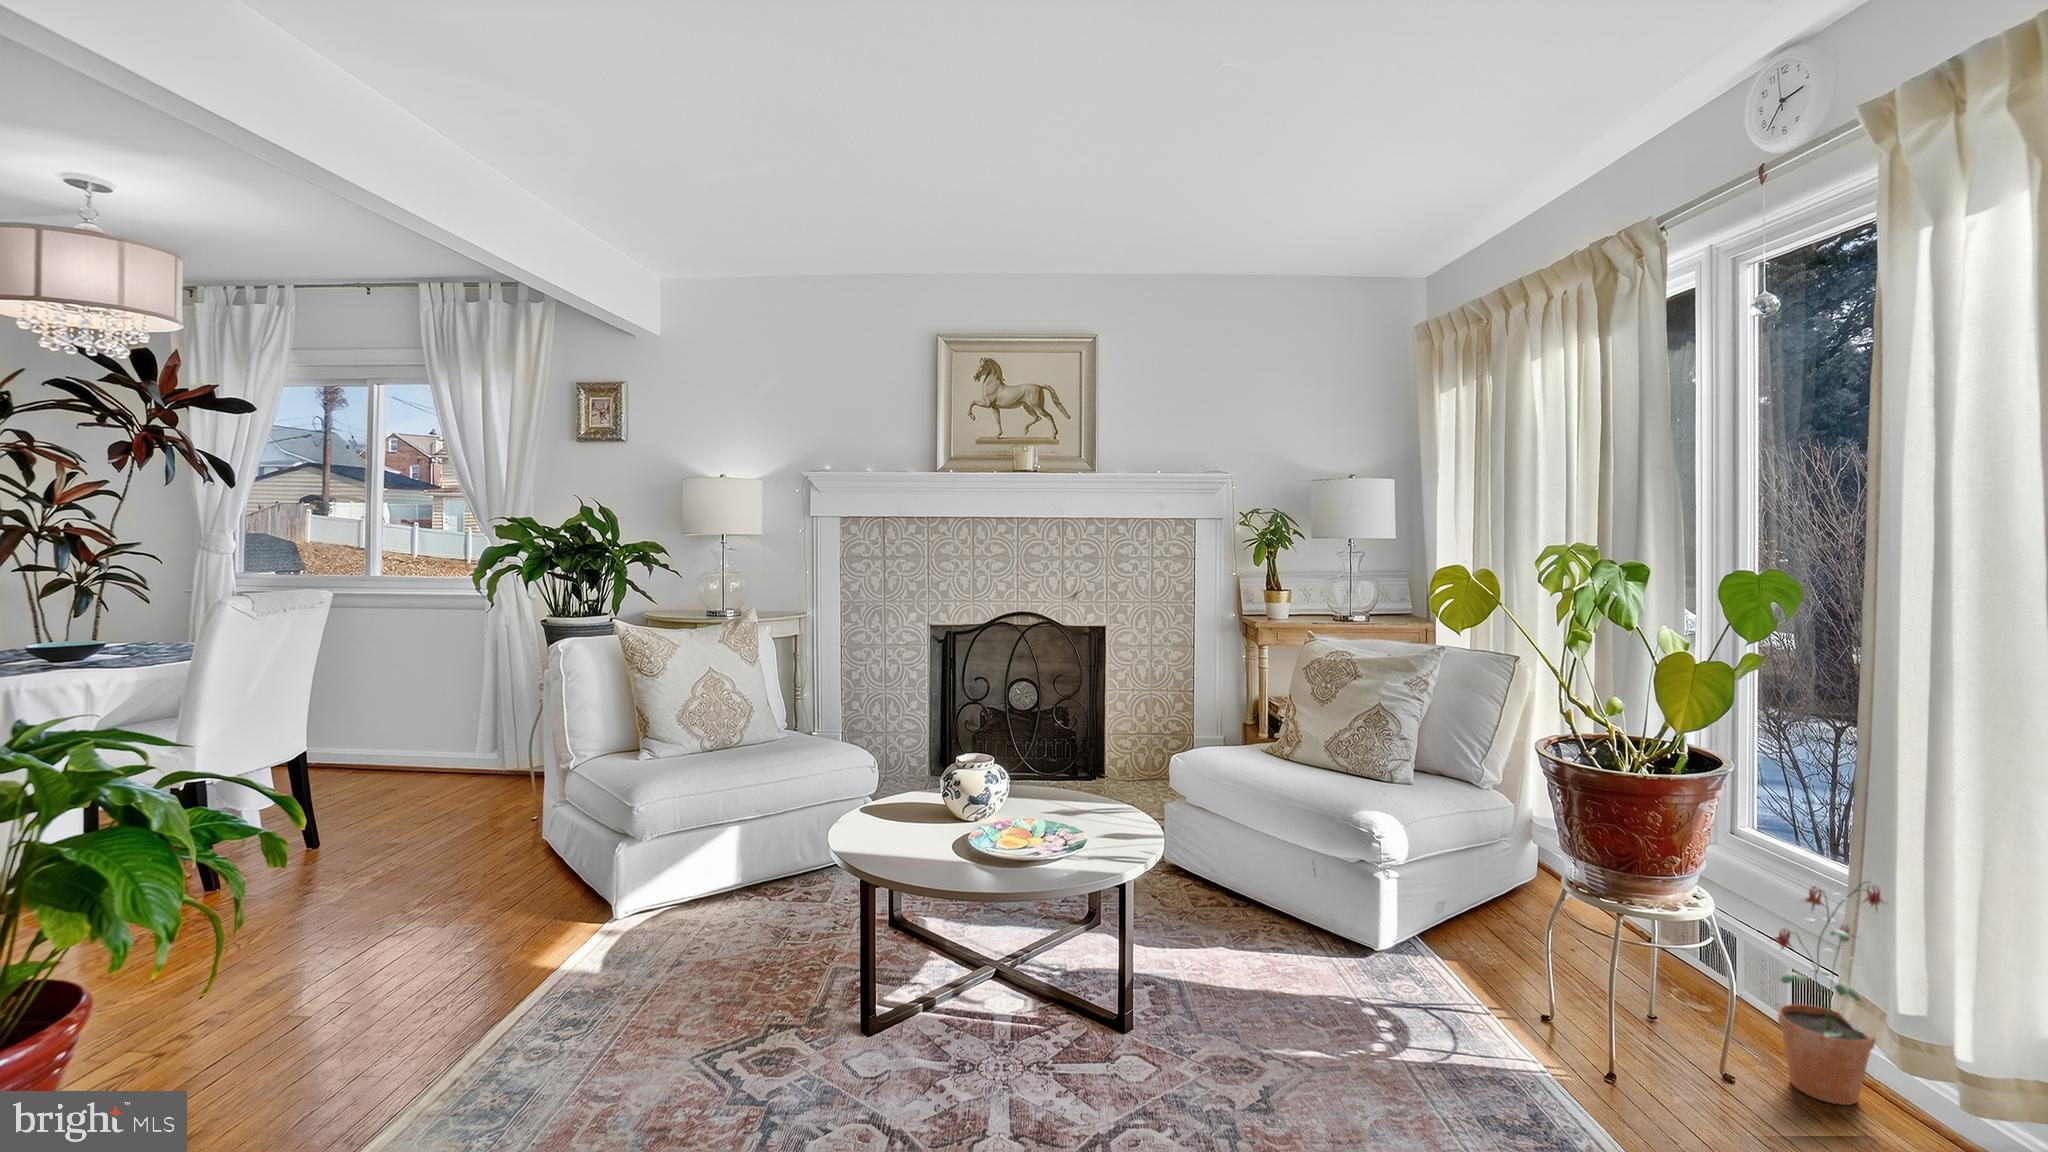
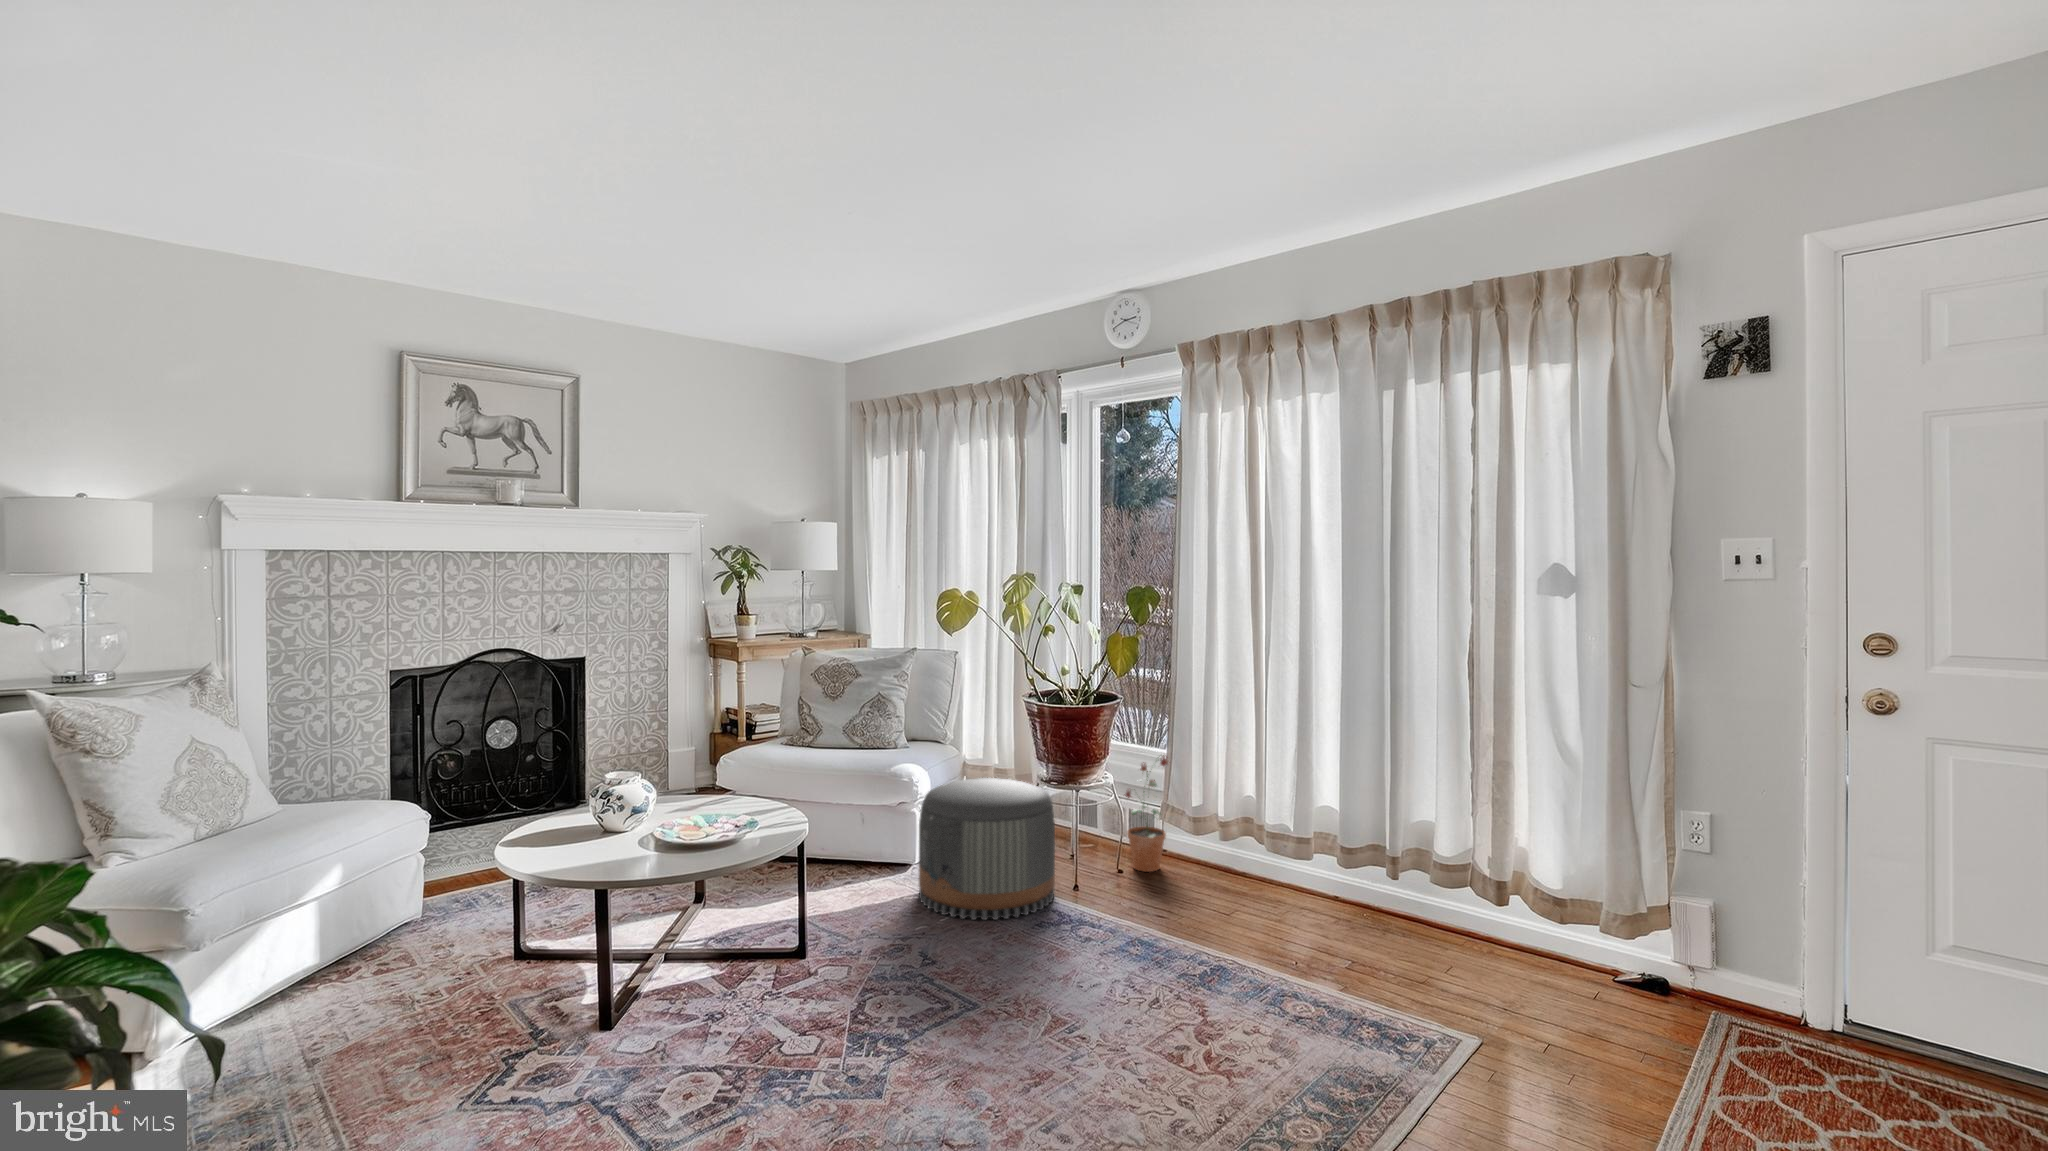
pouf: none [1343,844,1585,1098] -> present [919,778,1055,920]

